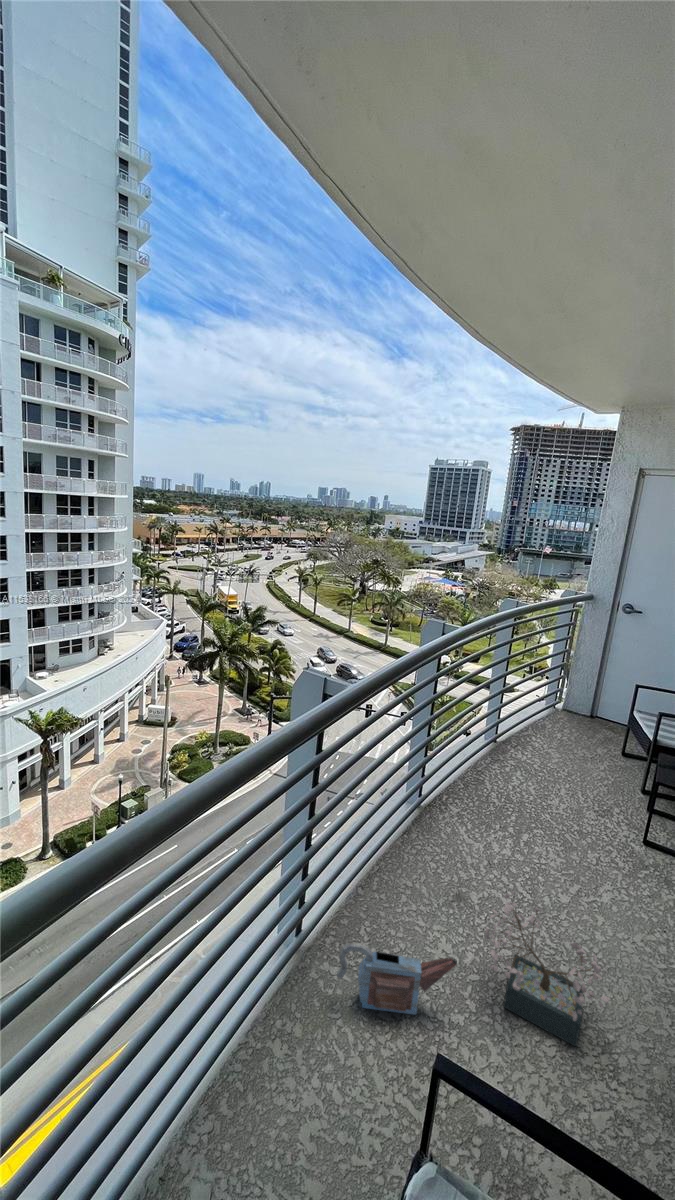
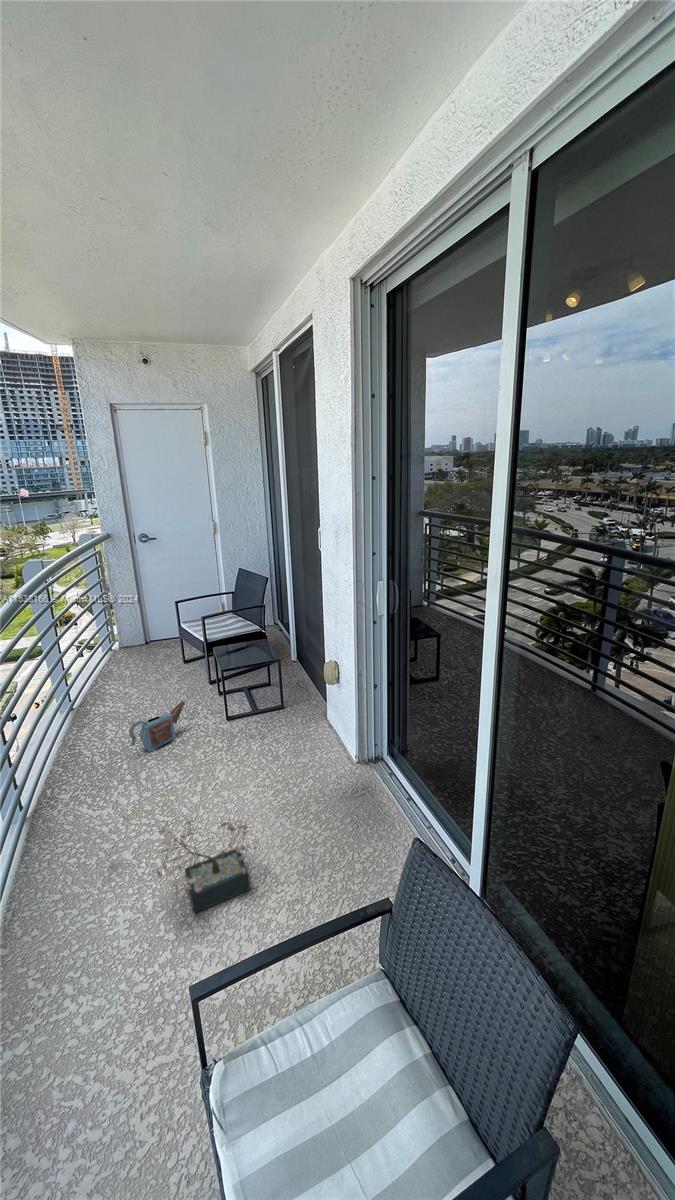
watering can: present [337,943,457,1015] -> present [129,701,185,752]

